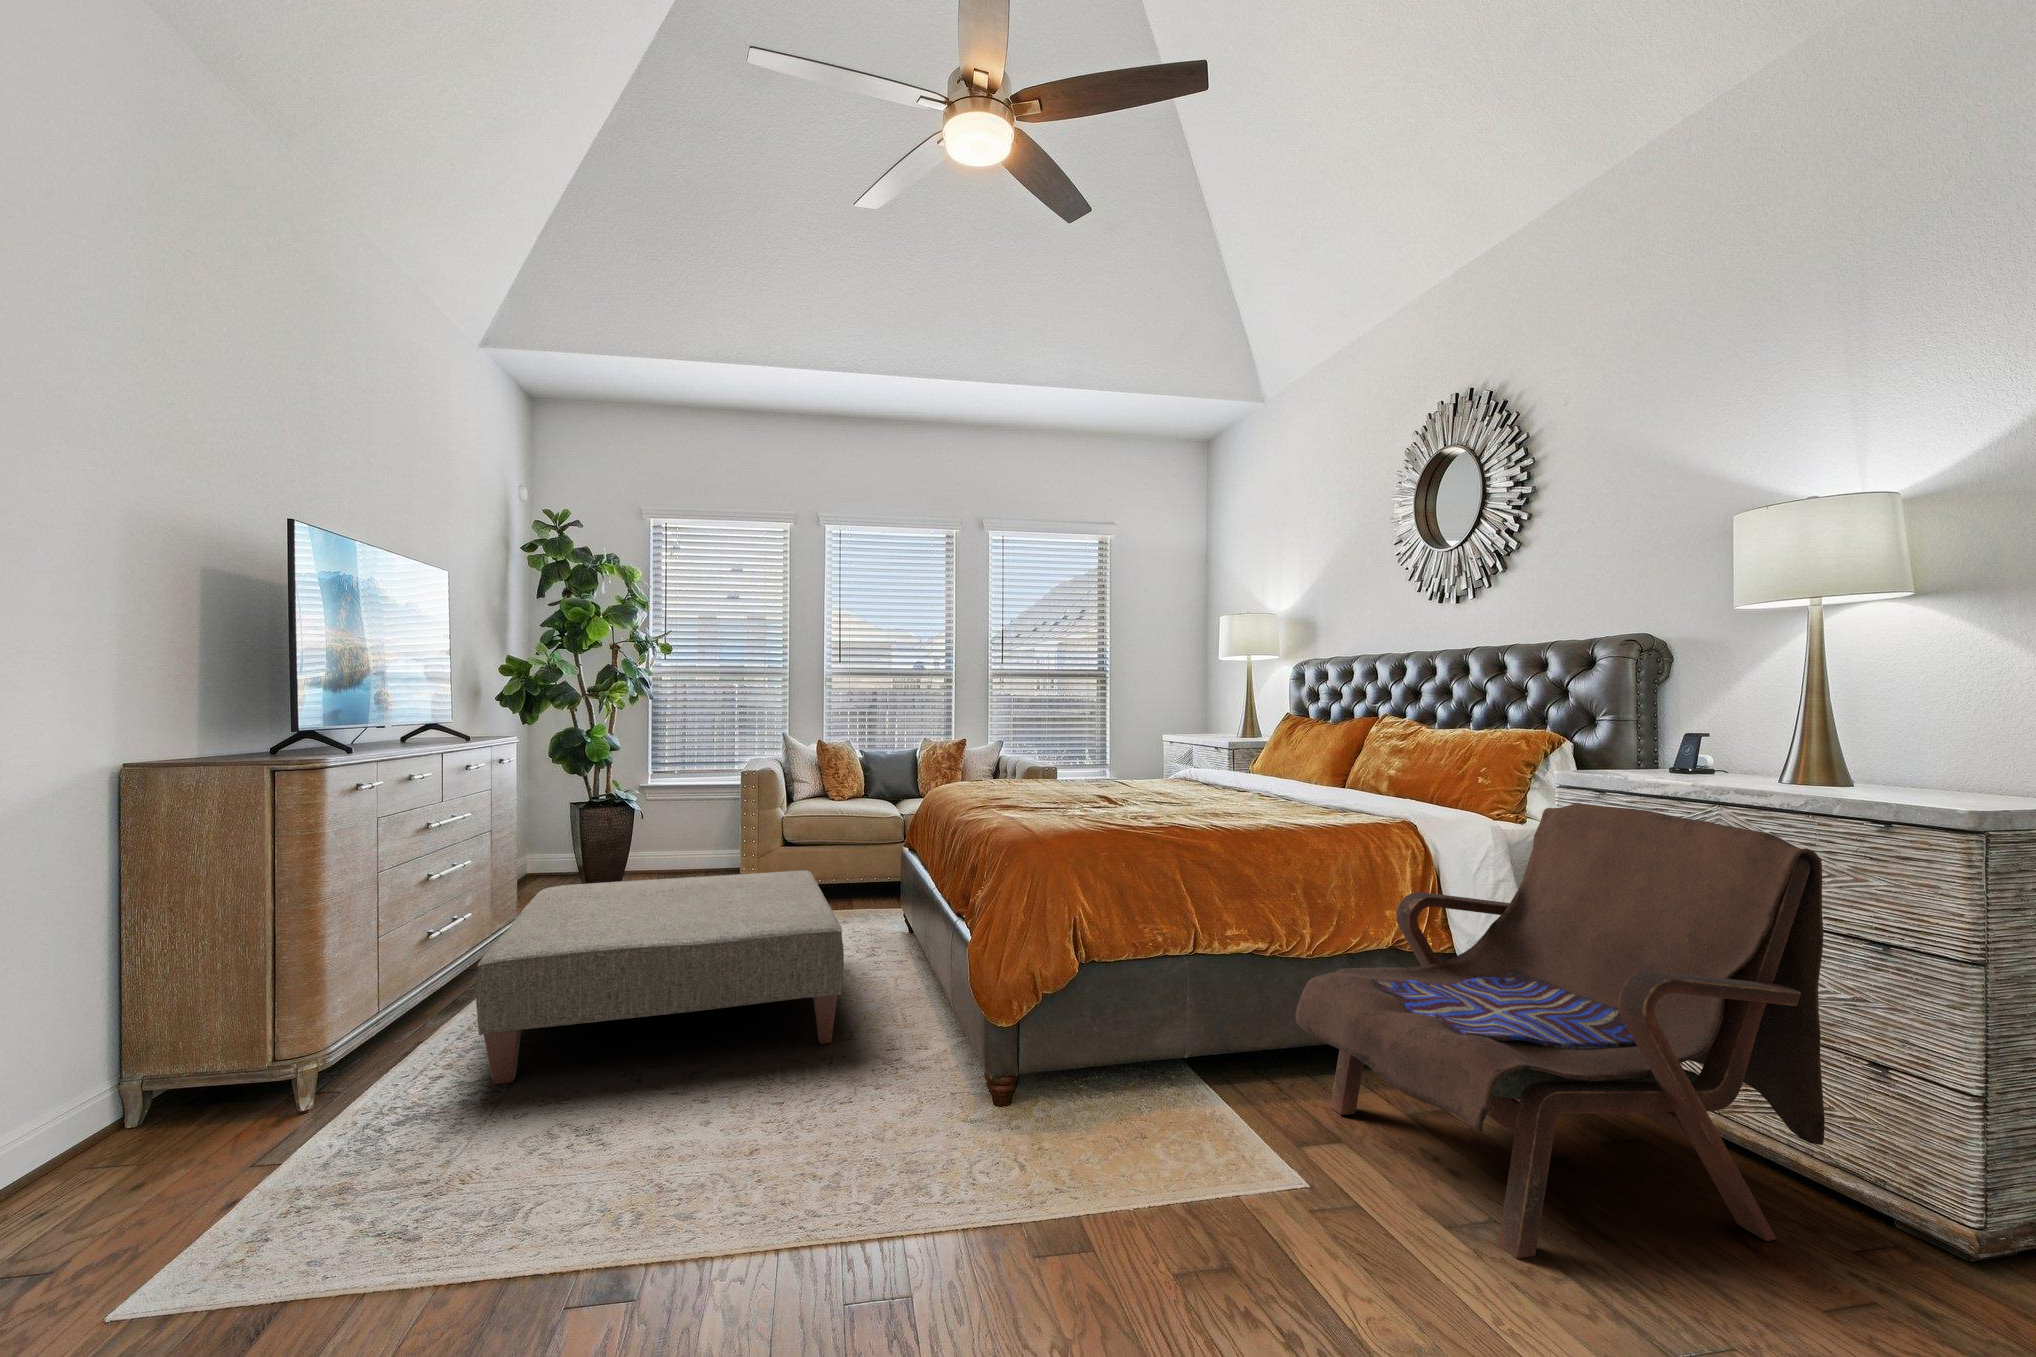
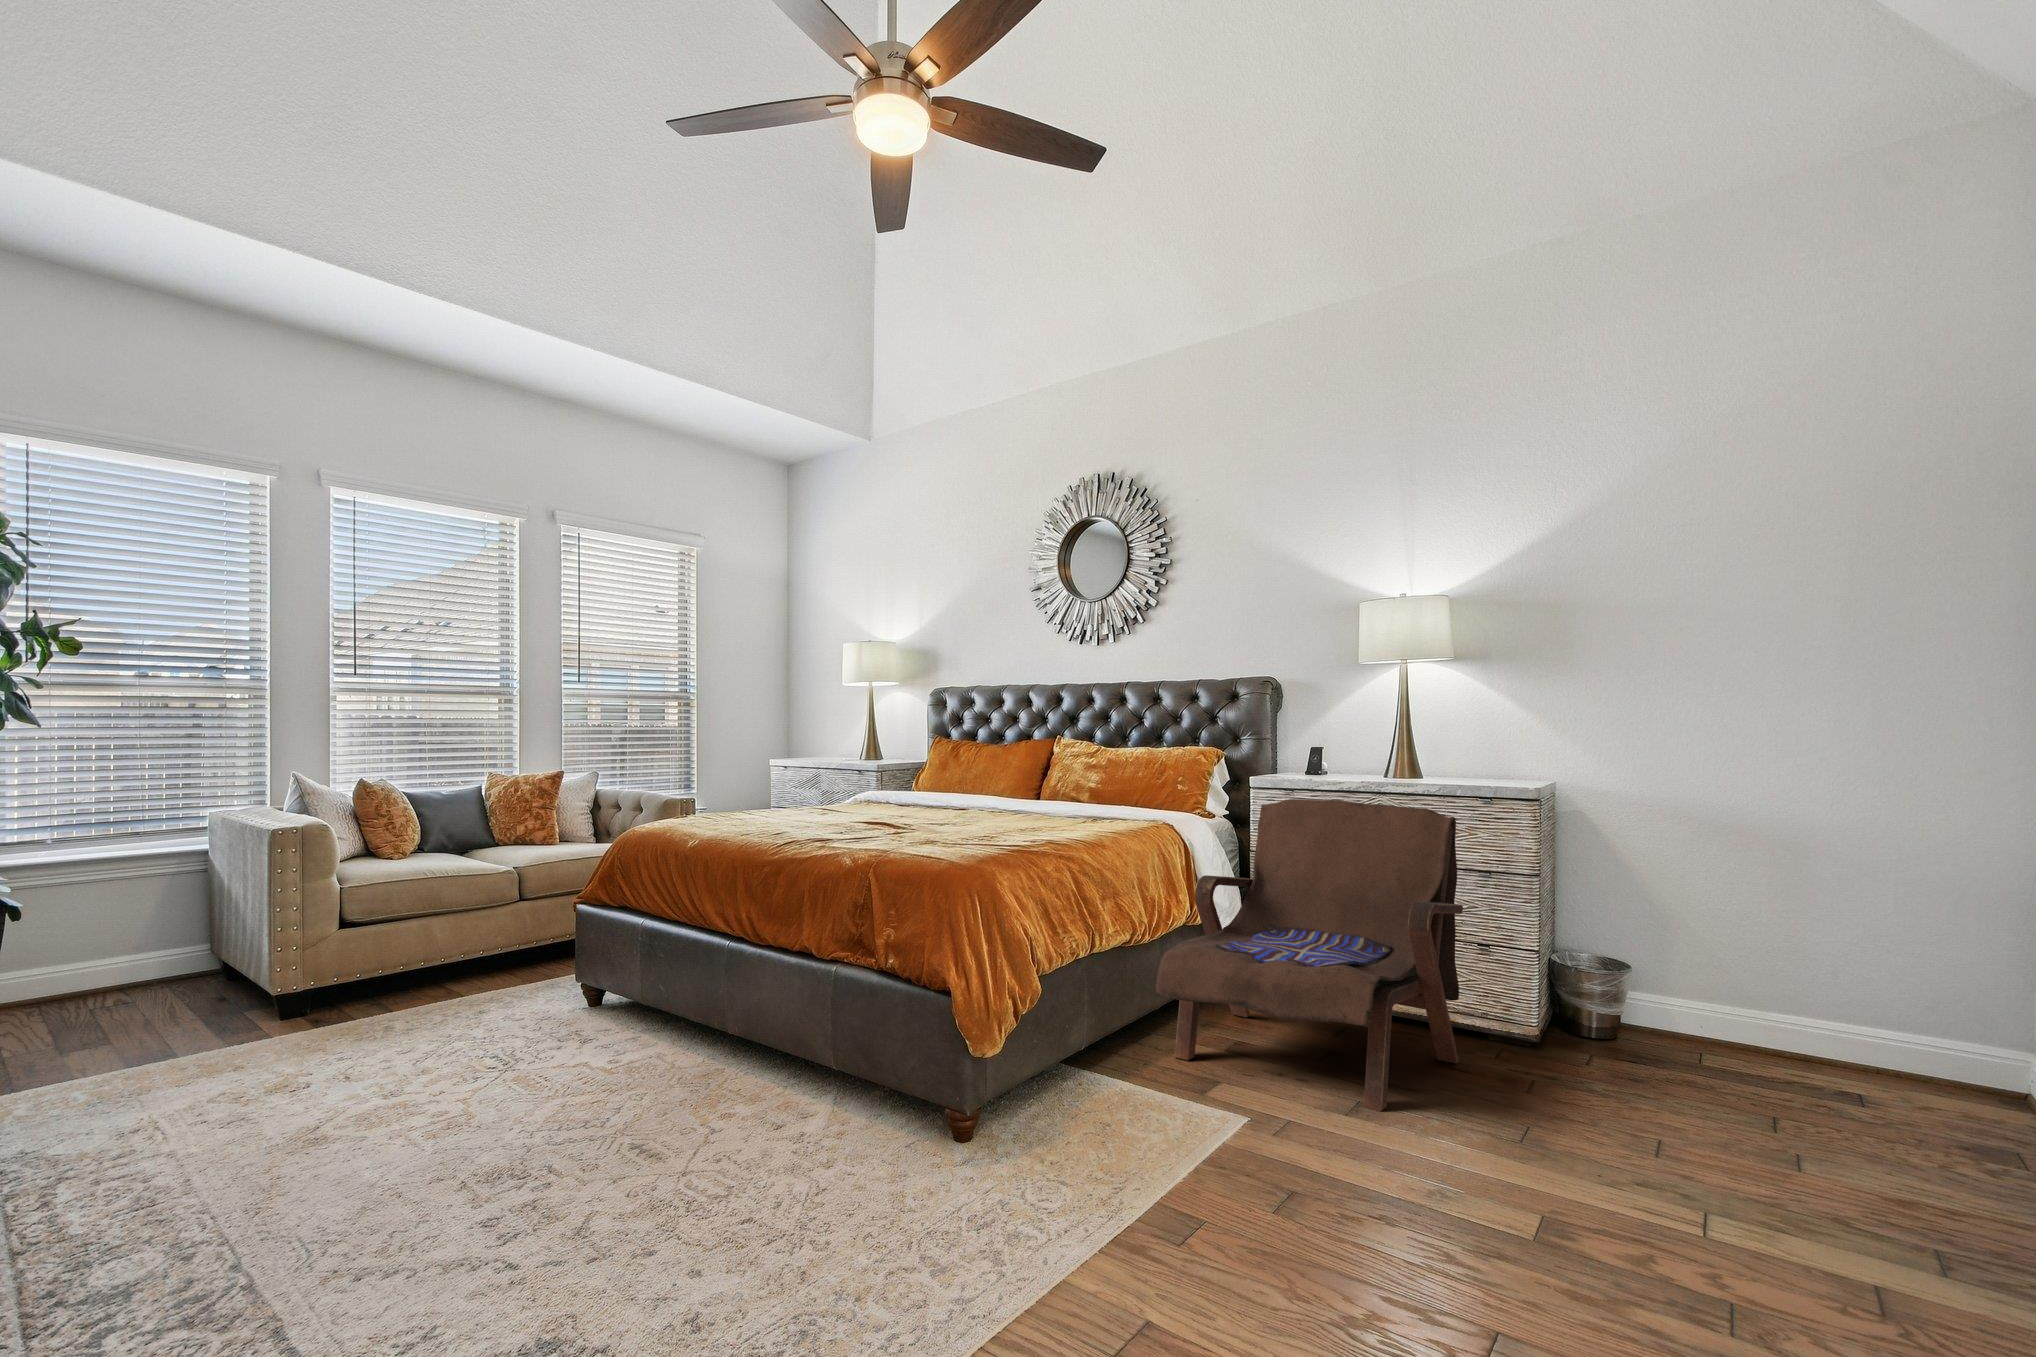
ottoman: present [476,870,844,1084] -> none [88,940,709,1303]

